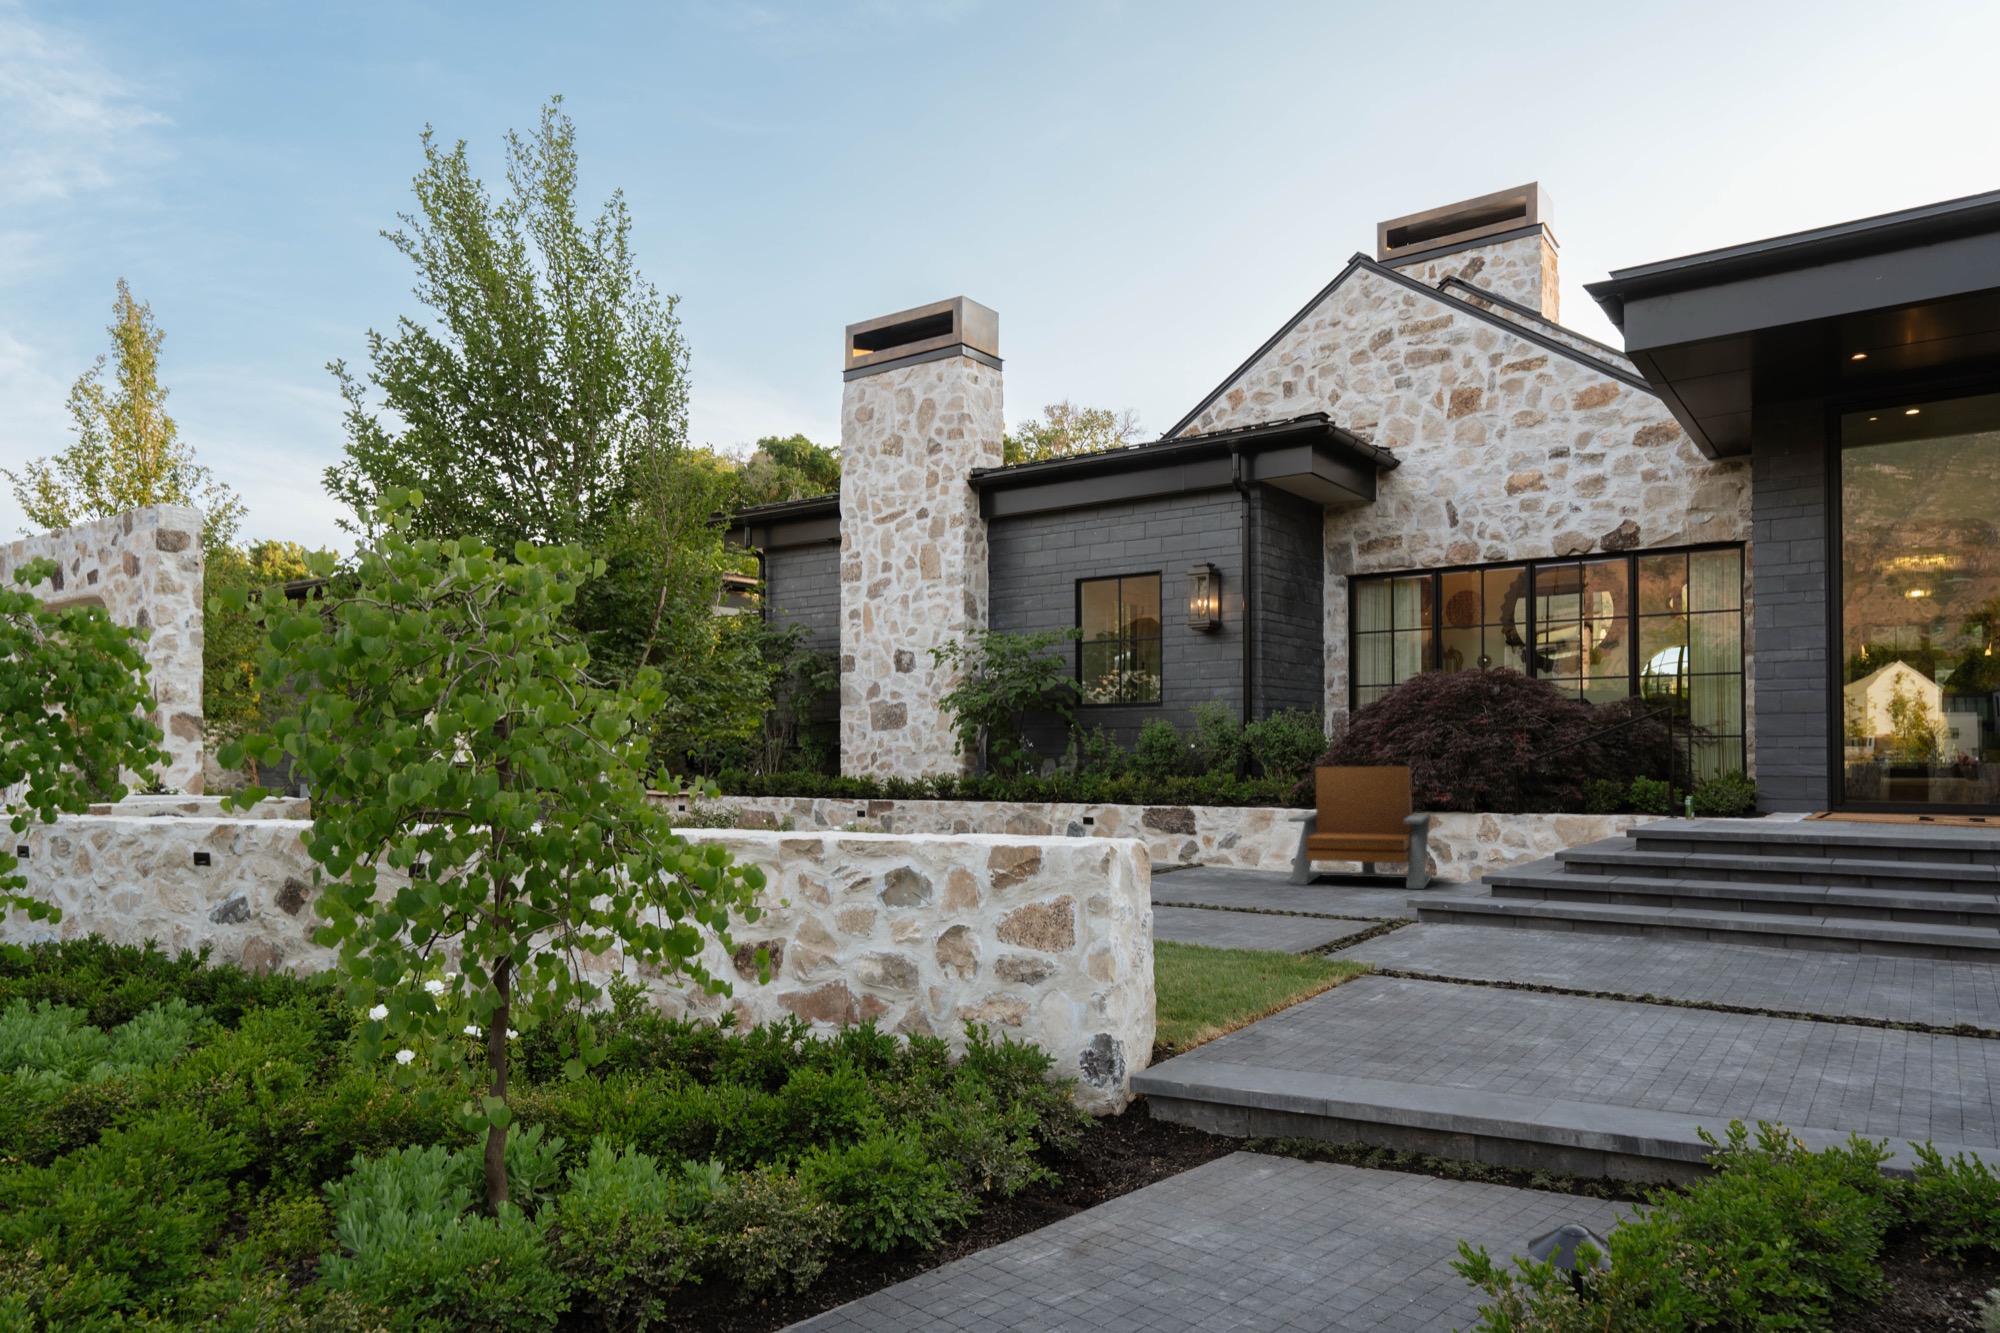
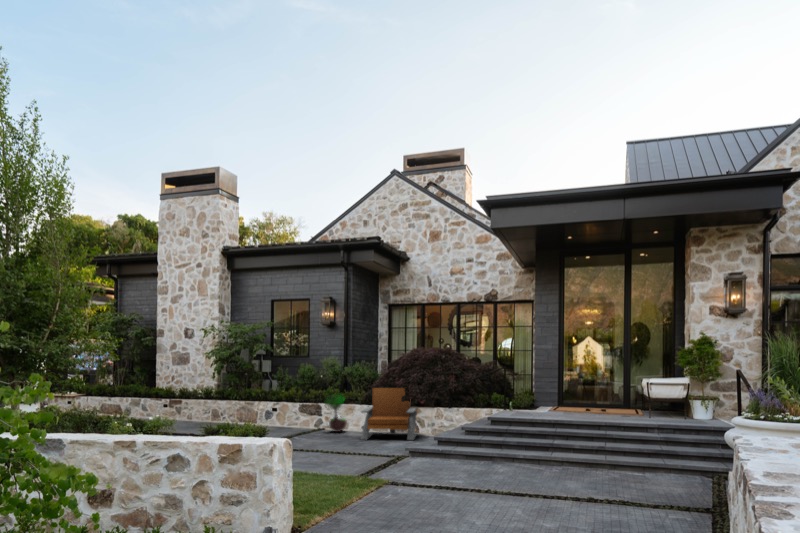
potted tree: none [1198,774,1255,869] -> present [325,395,347,432]

